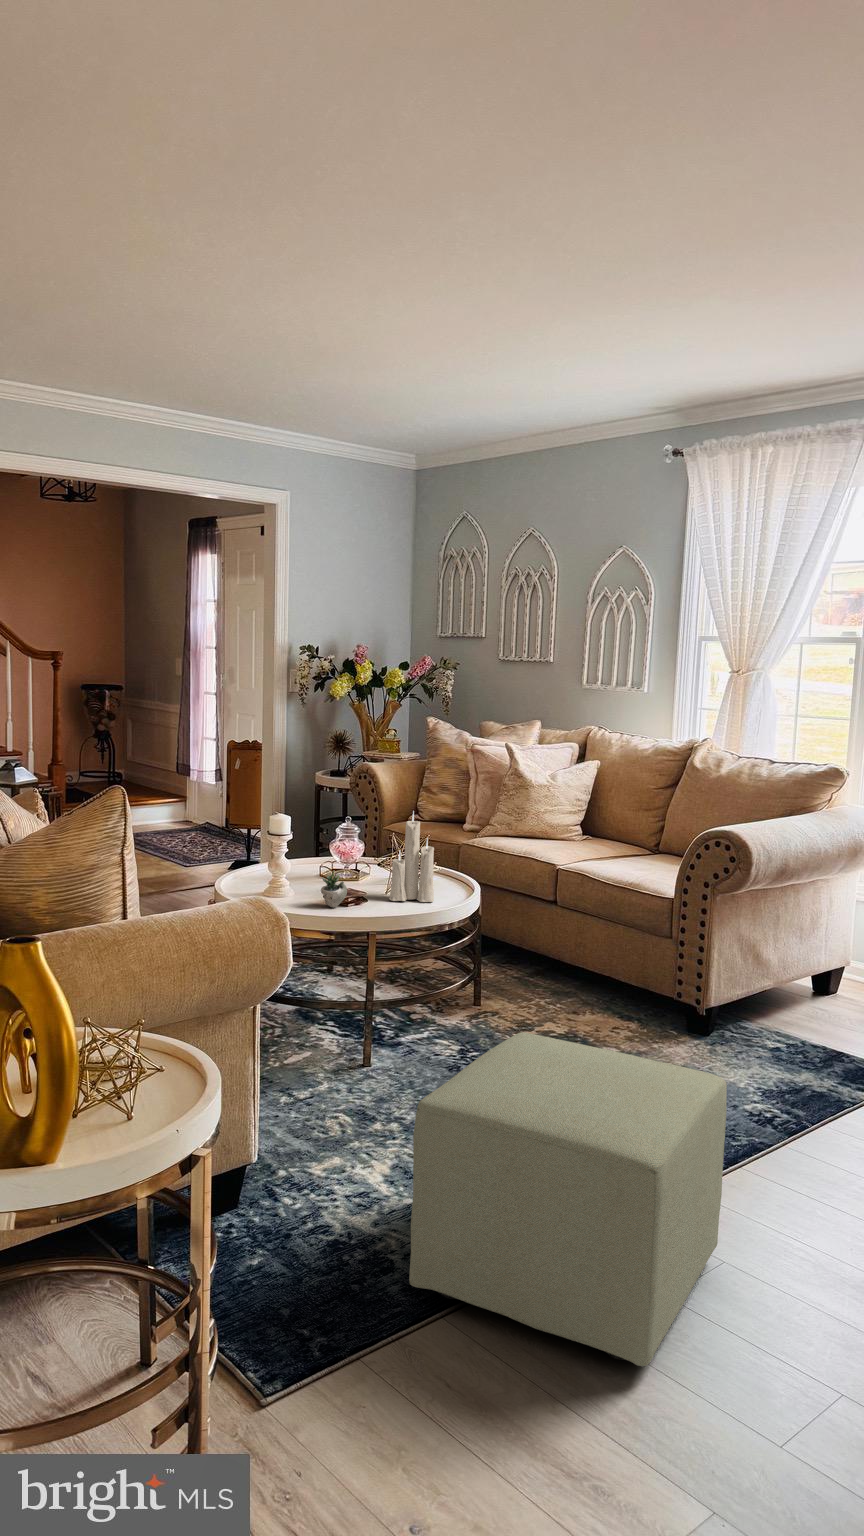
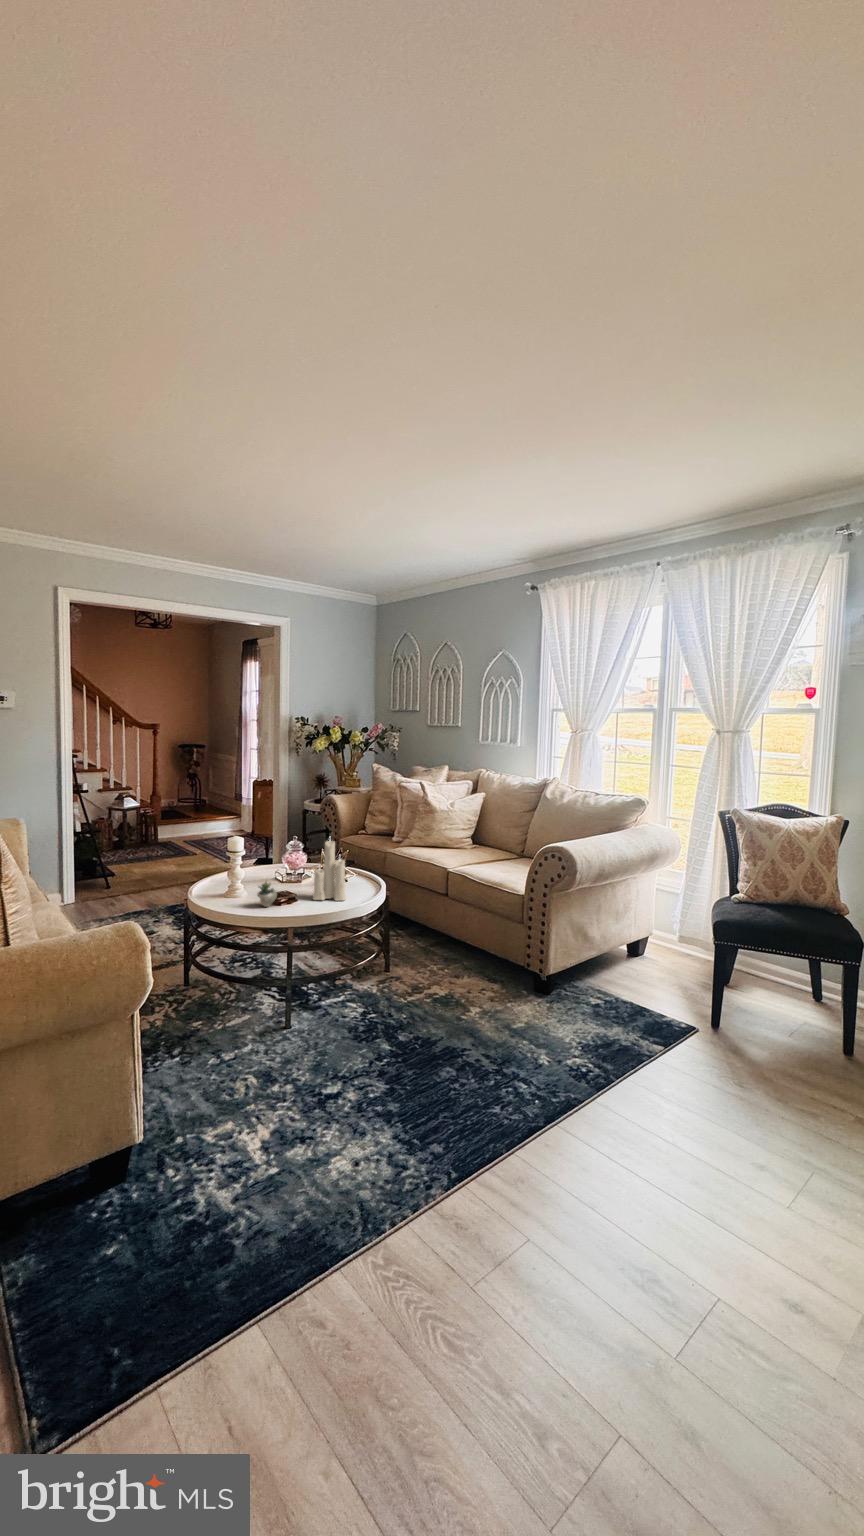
ottoman: present [409,1032,727,1366] -> none [230,1030,526,1411]

